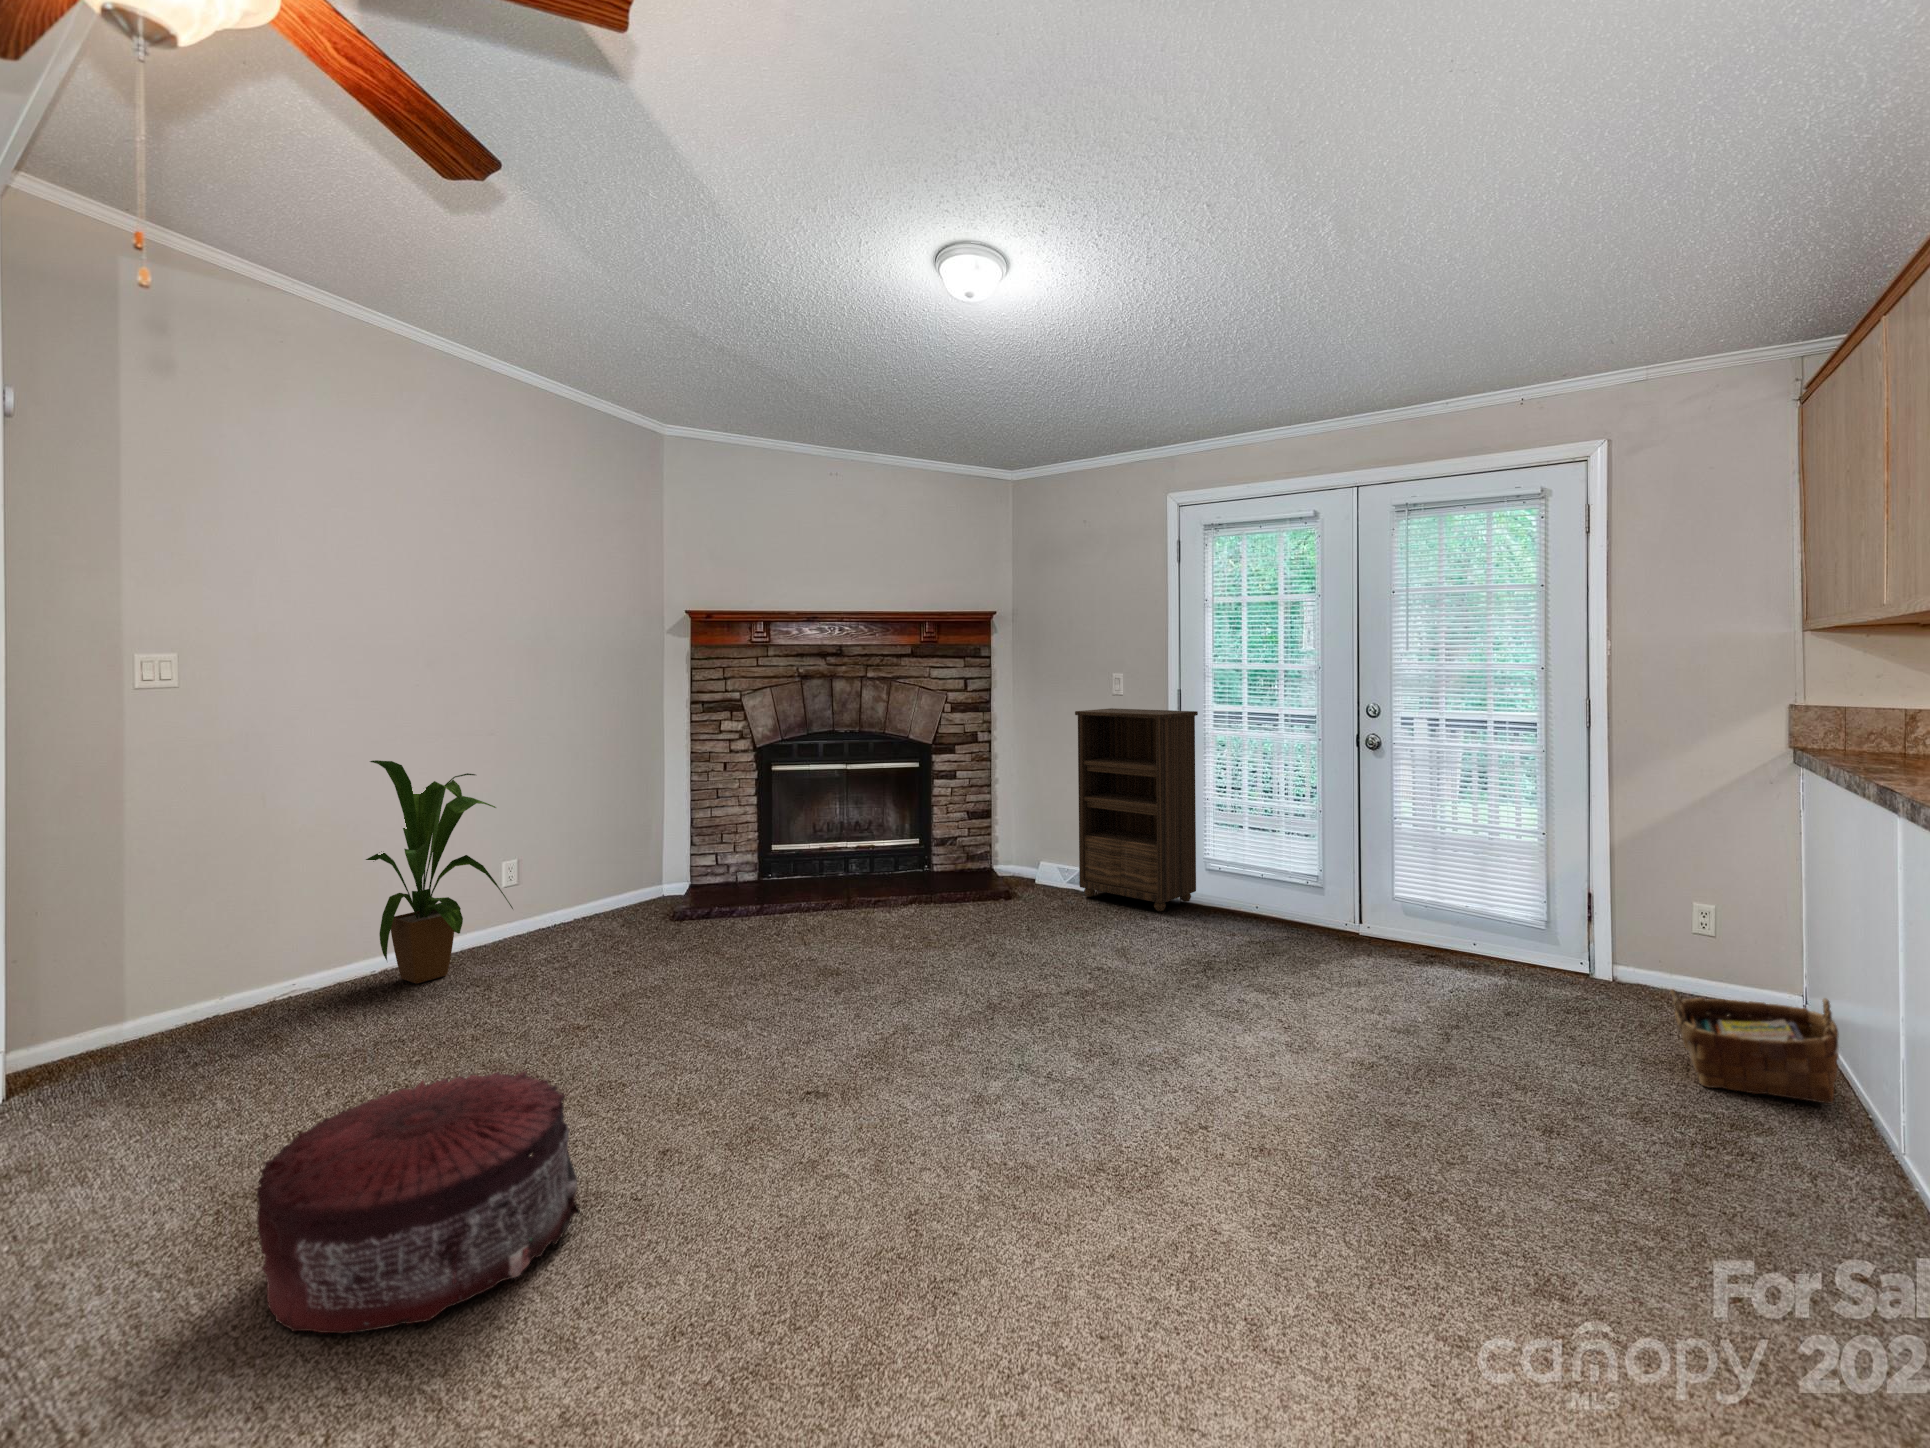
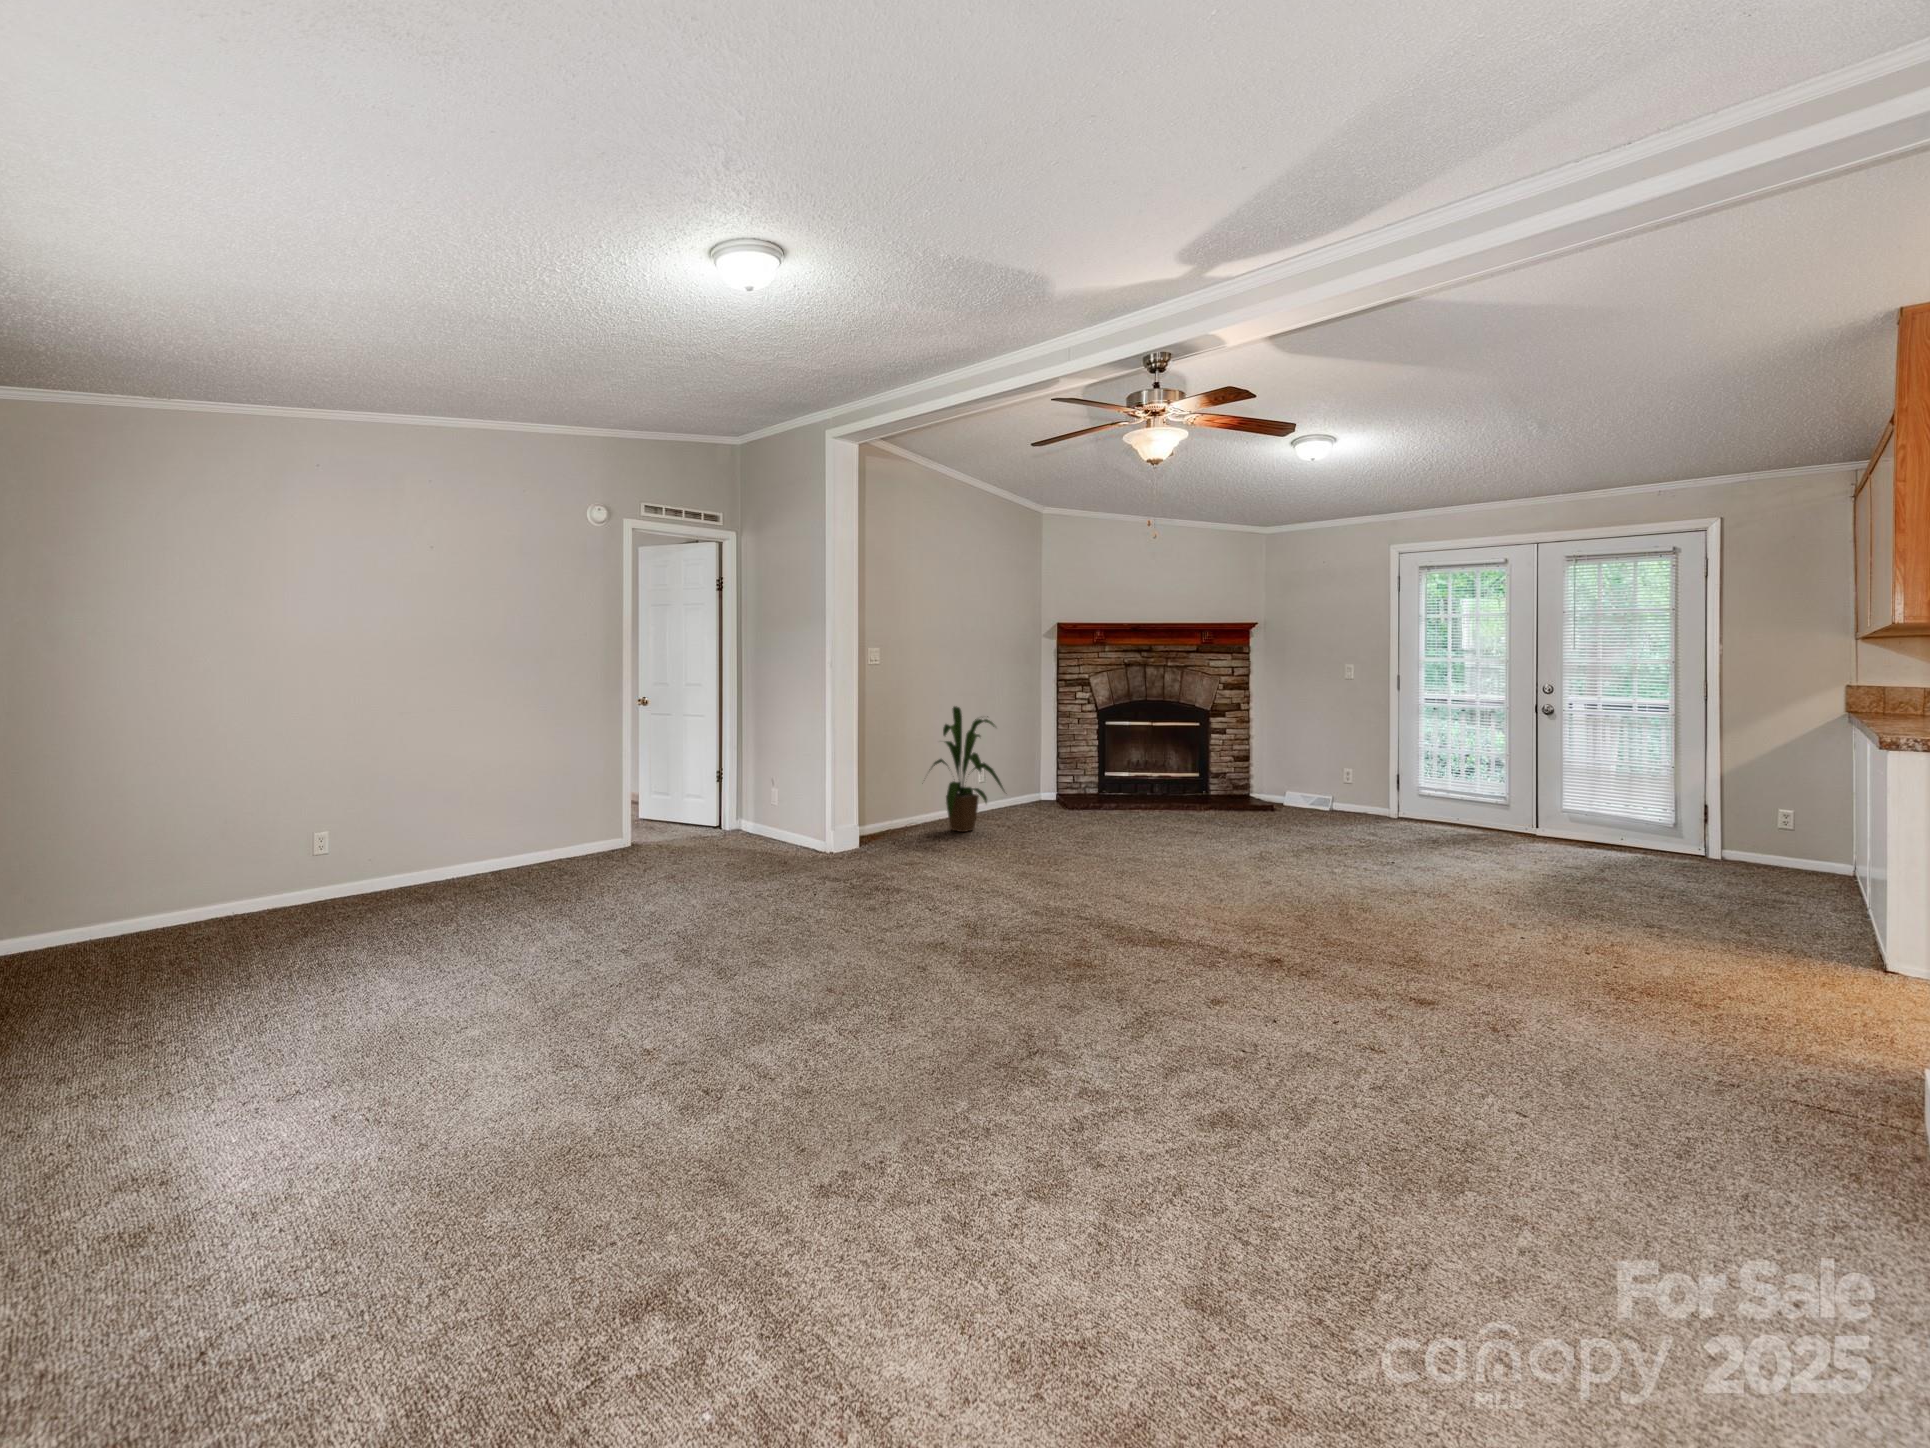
bookshelf: present [1075,708,1198,911] -> none [1323,687,1414,821]
woven basket: present [1670,989,1839,1103] -> none [1747,844,1849,899]
pouf: present [257,1071,580,1333] -> none [1074,838,1190,914]

